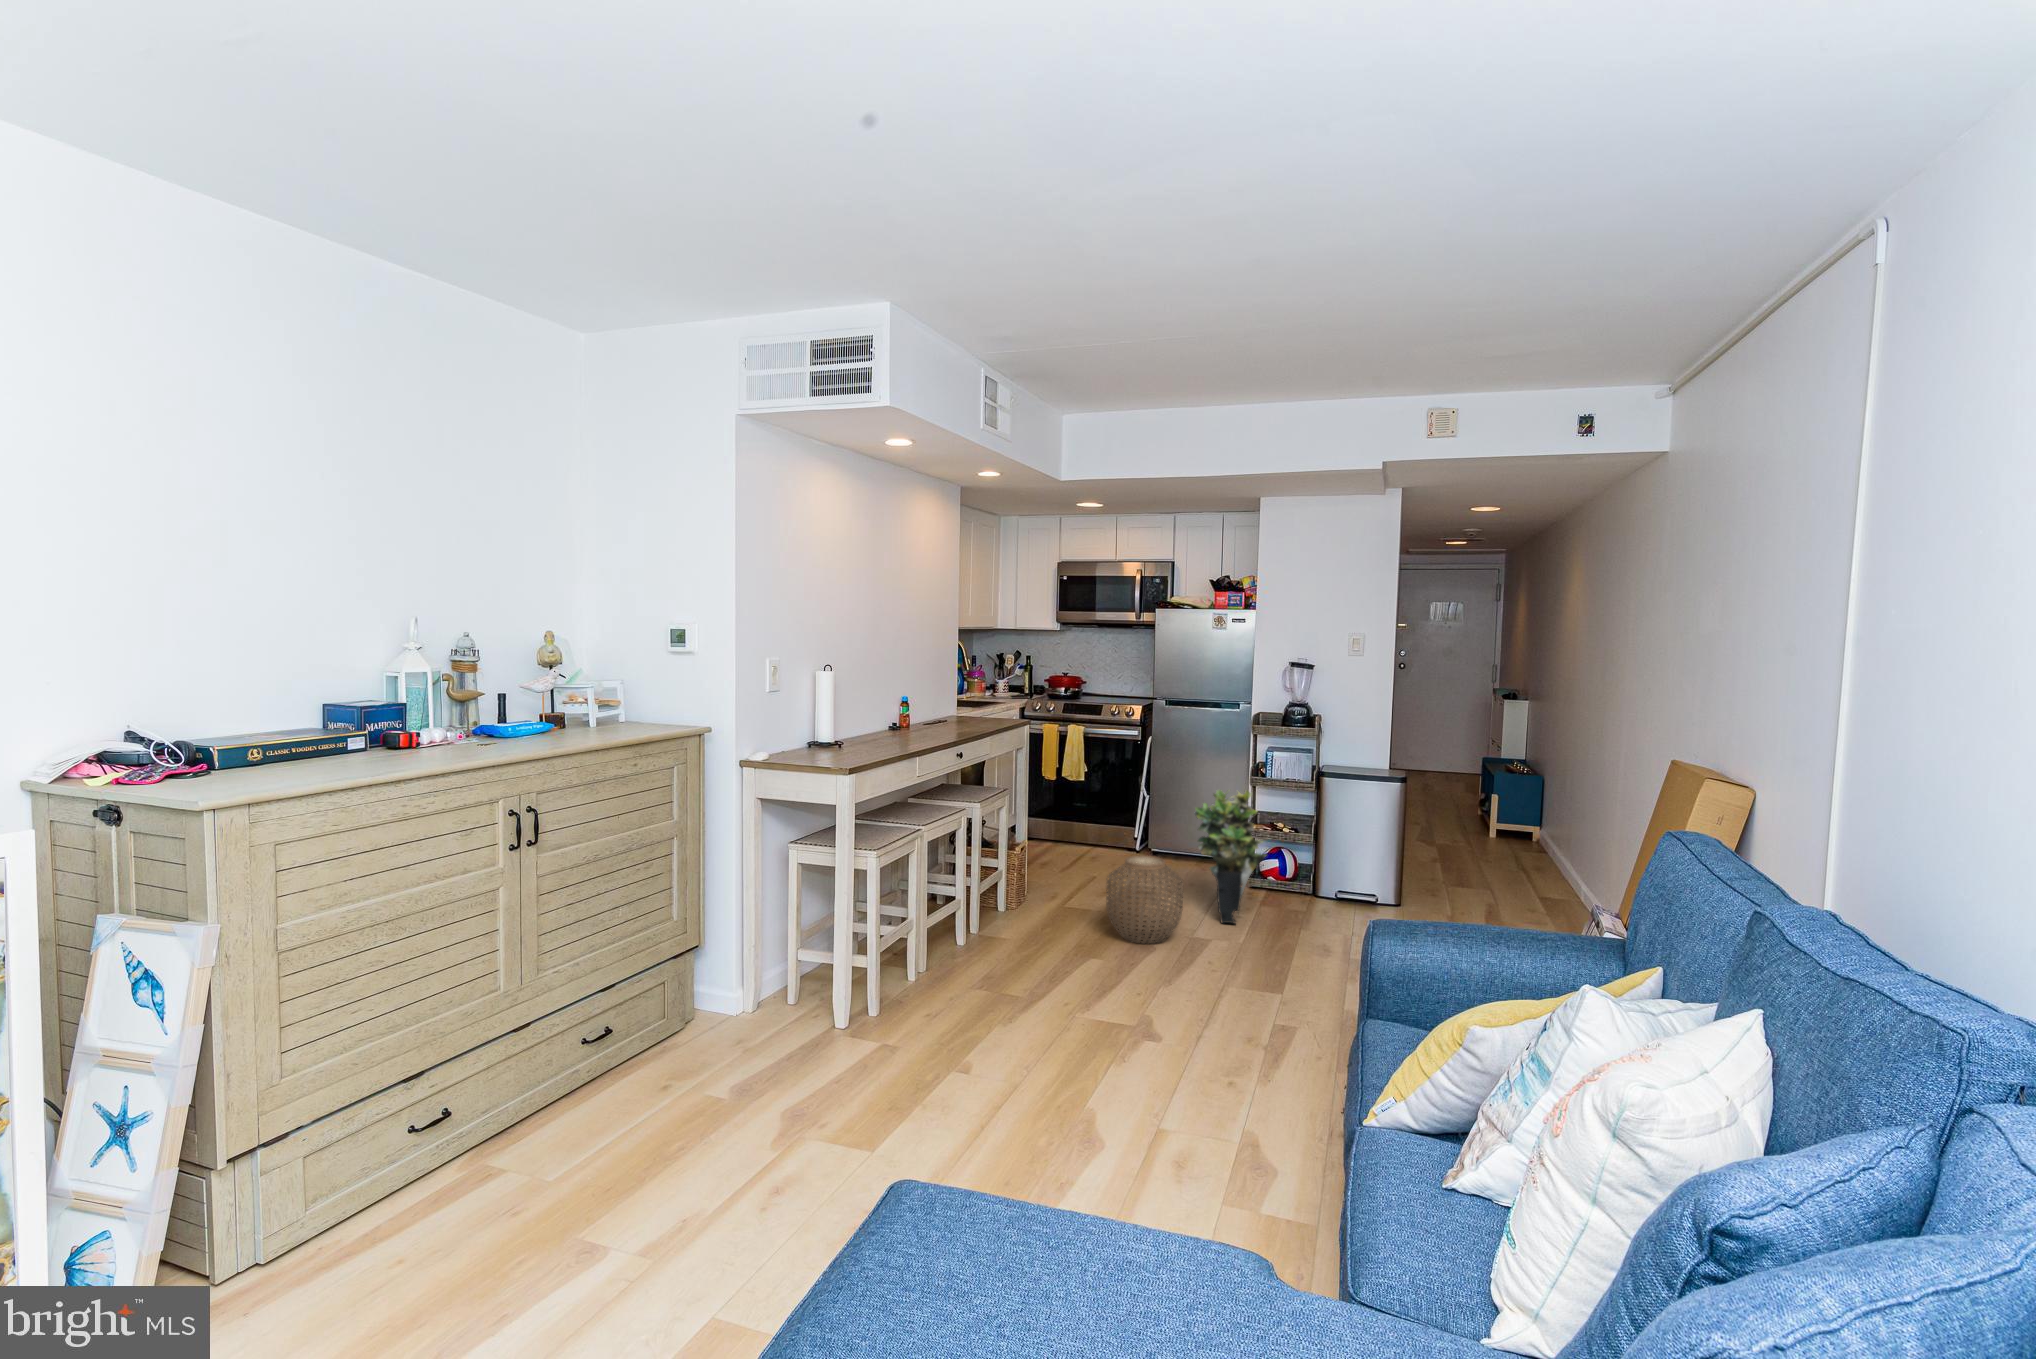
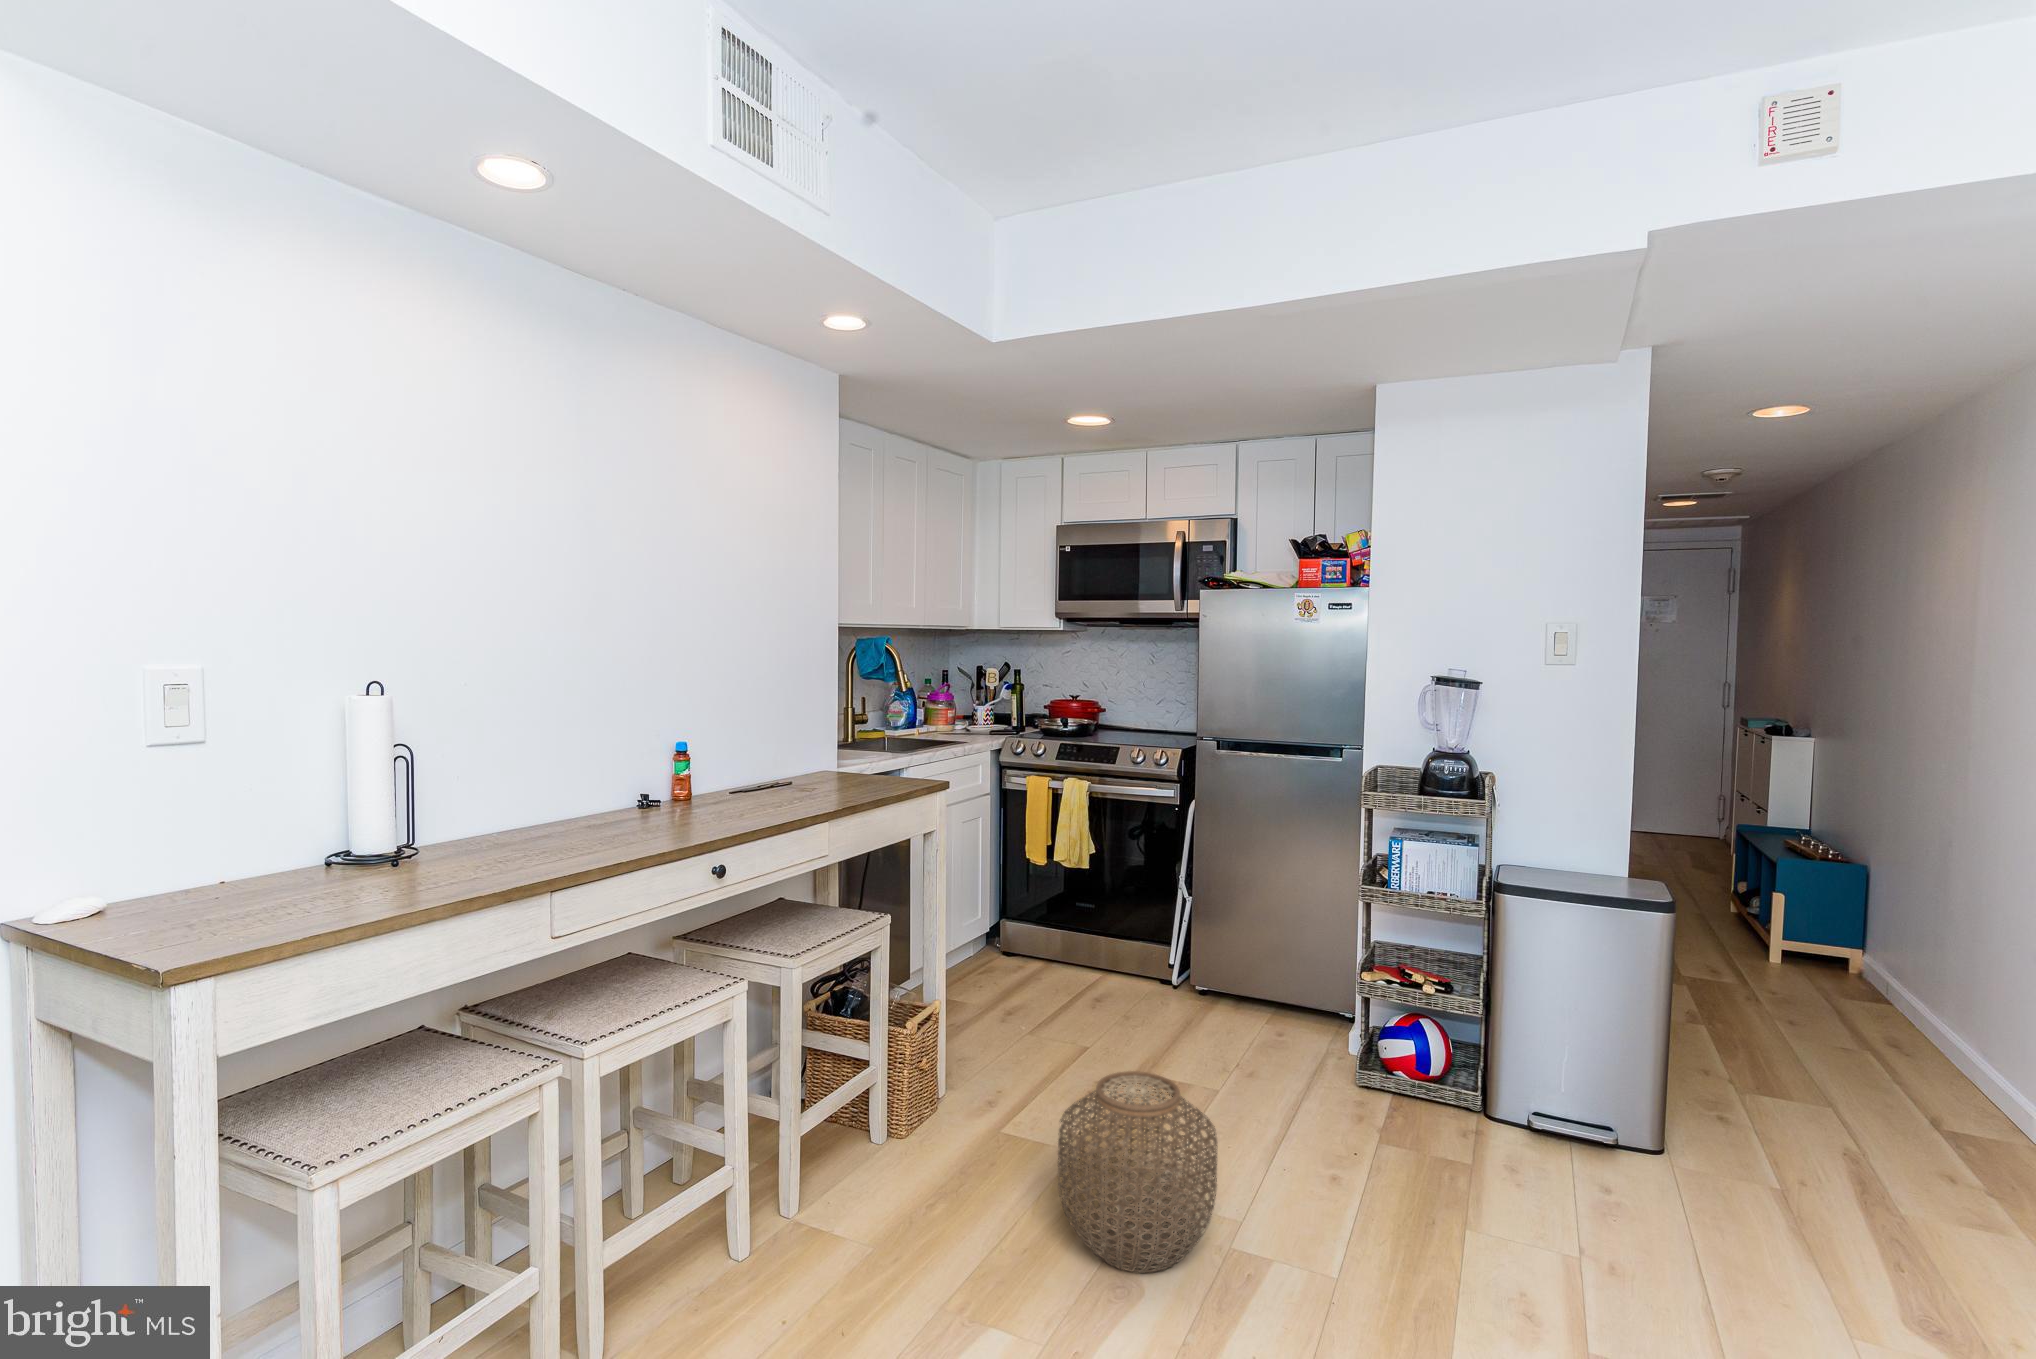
potted plant: present [1195,790,1266,923] -> none [1250,921,1396,1206]

